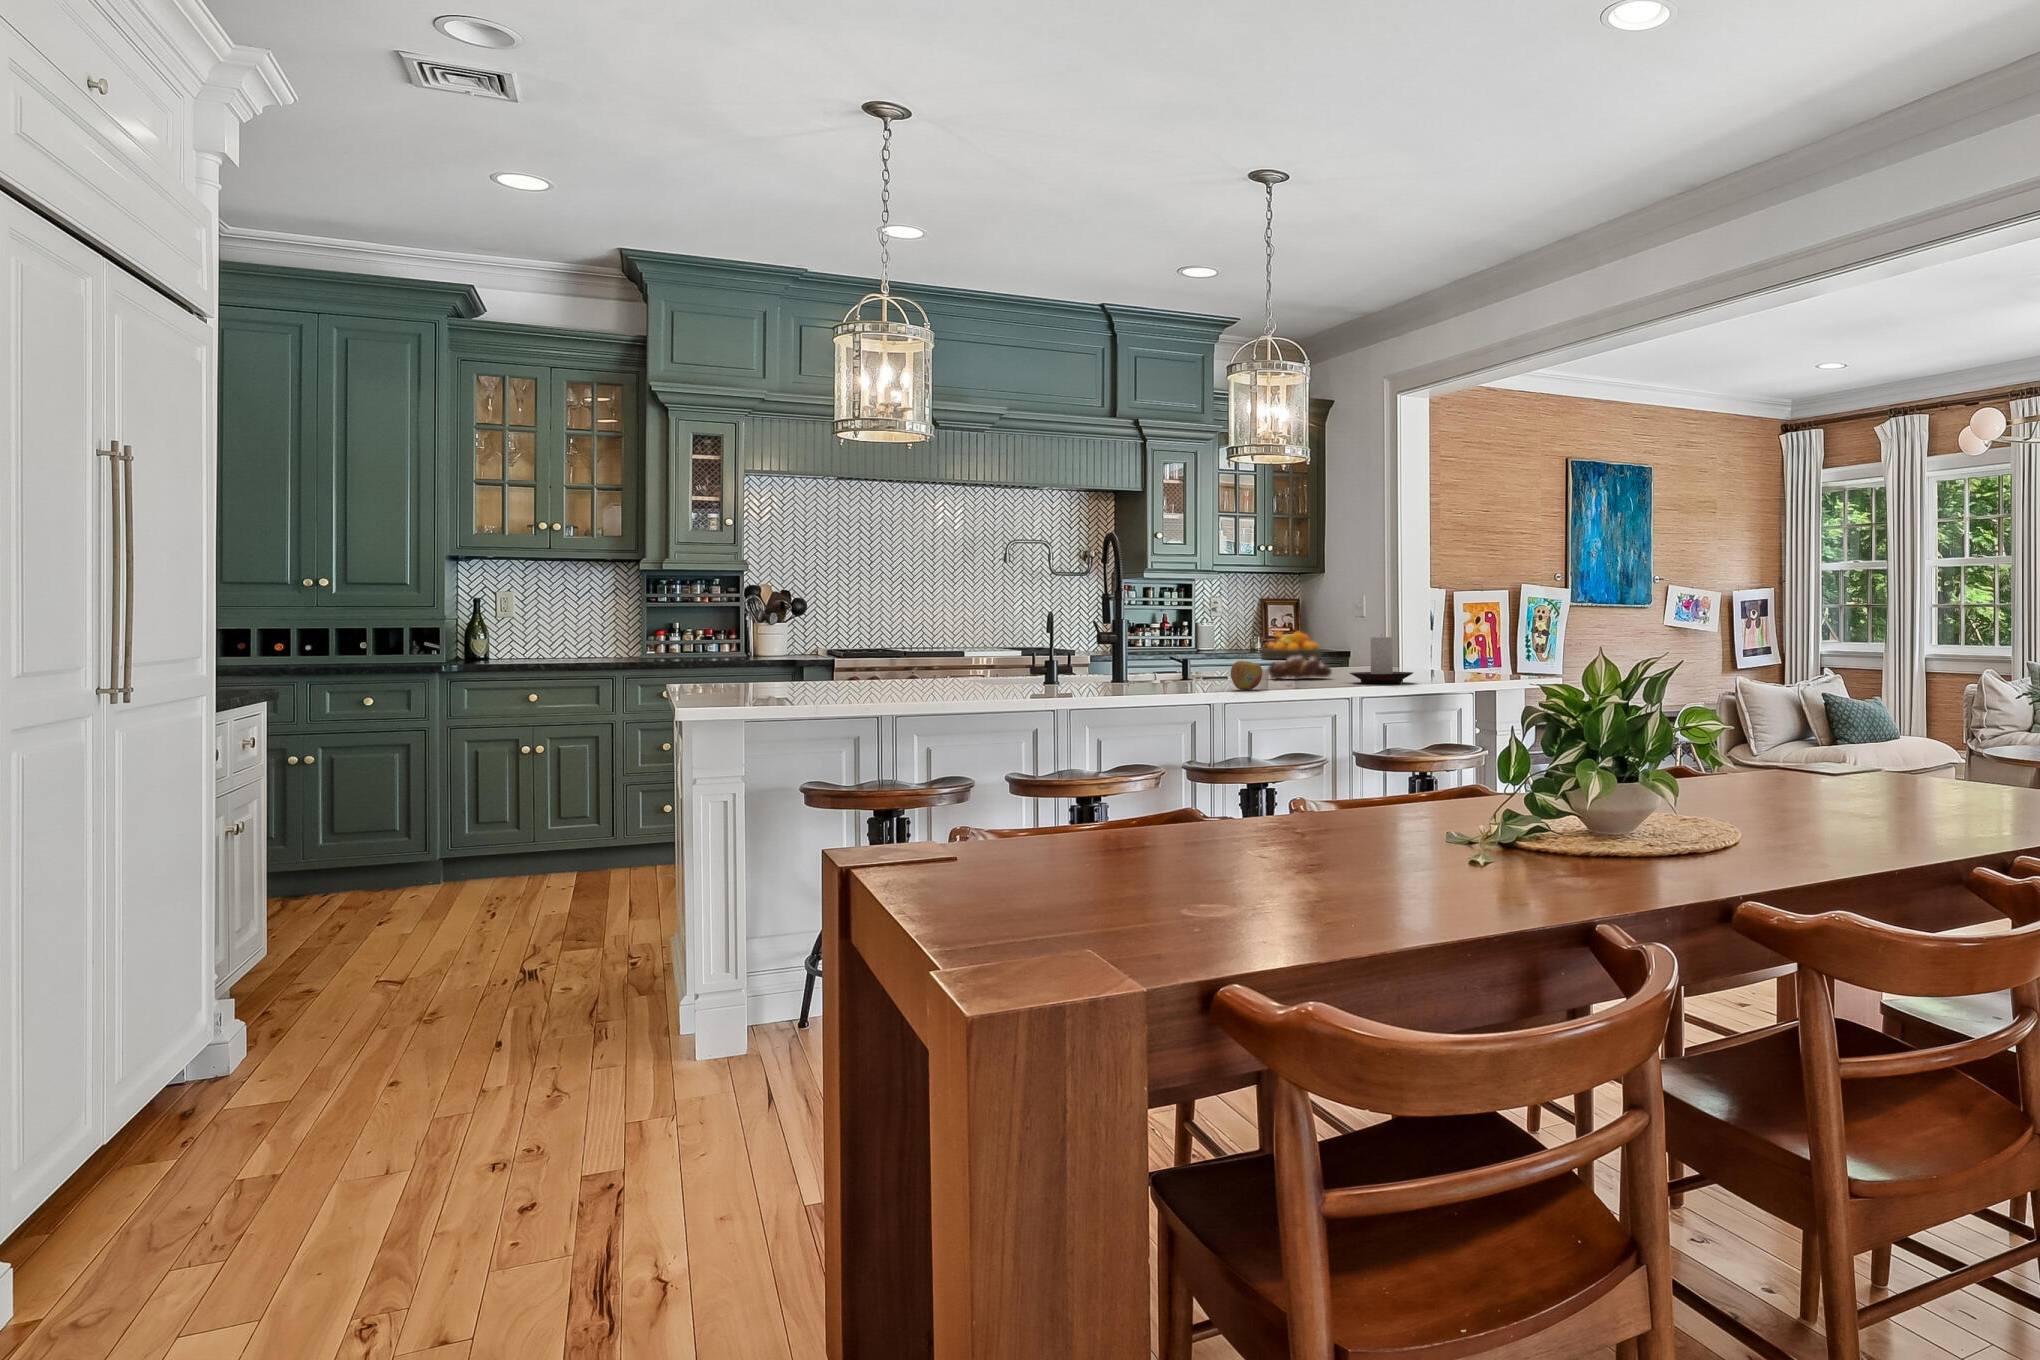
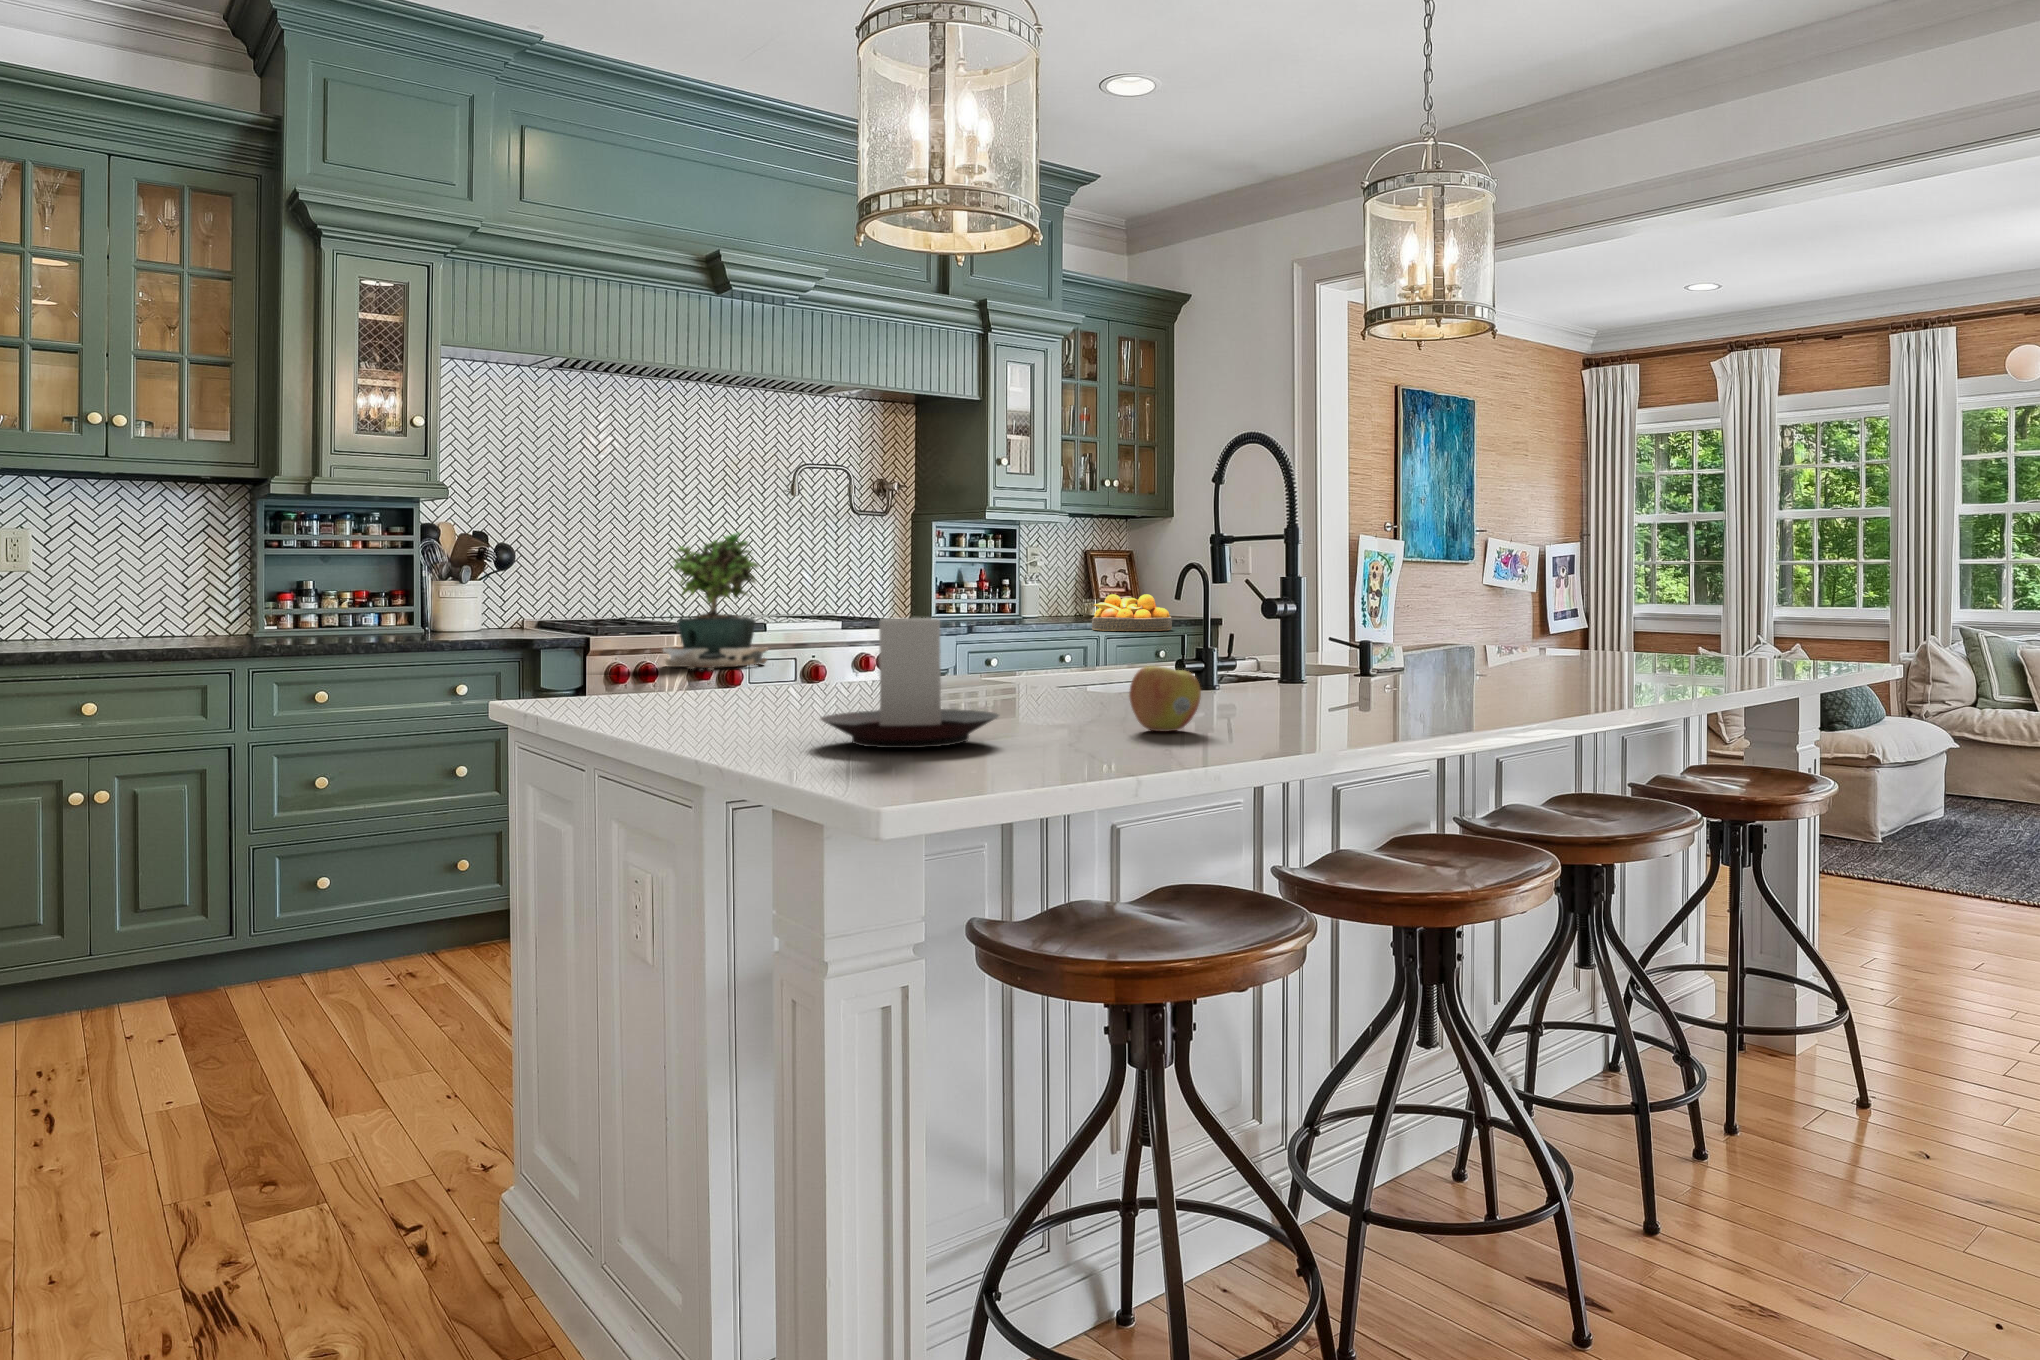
potted plant: none [841,591,909,677] -> present [663,532,768,669]
candle holder: present [1350,637,1413,683] -> present [821,618,999,748]
bread loaf: present [1268,656,1332,679] -> none [1337,630,1426,665]
apple: present [1231,661,1262,690] -> present [1129,666,1201,731]

